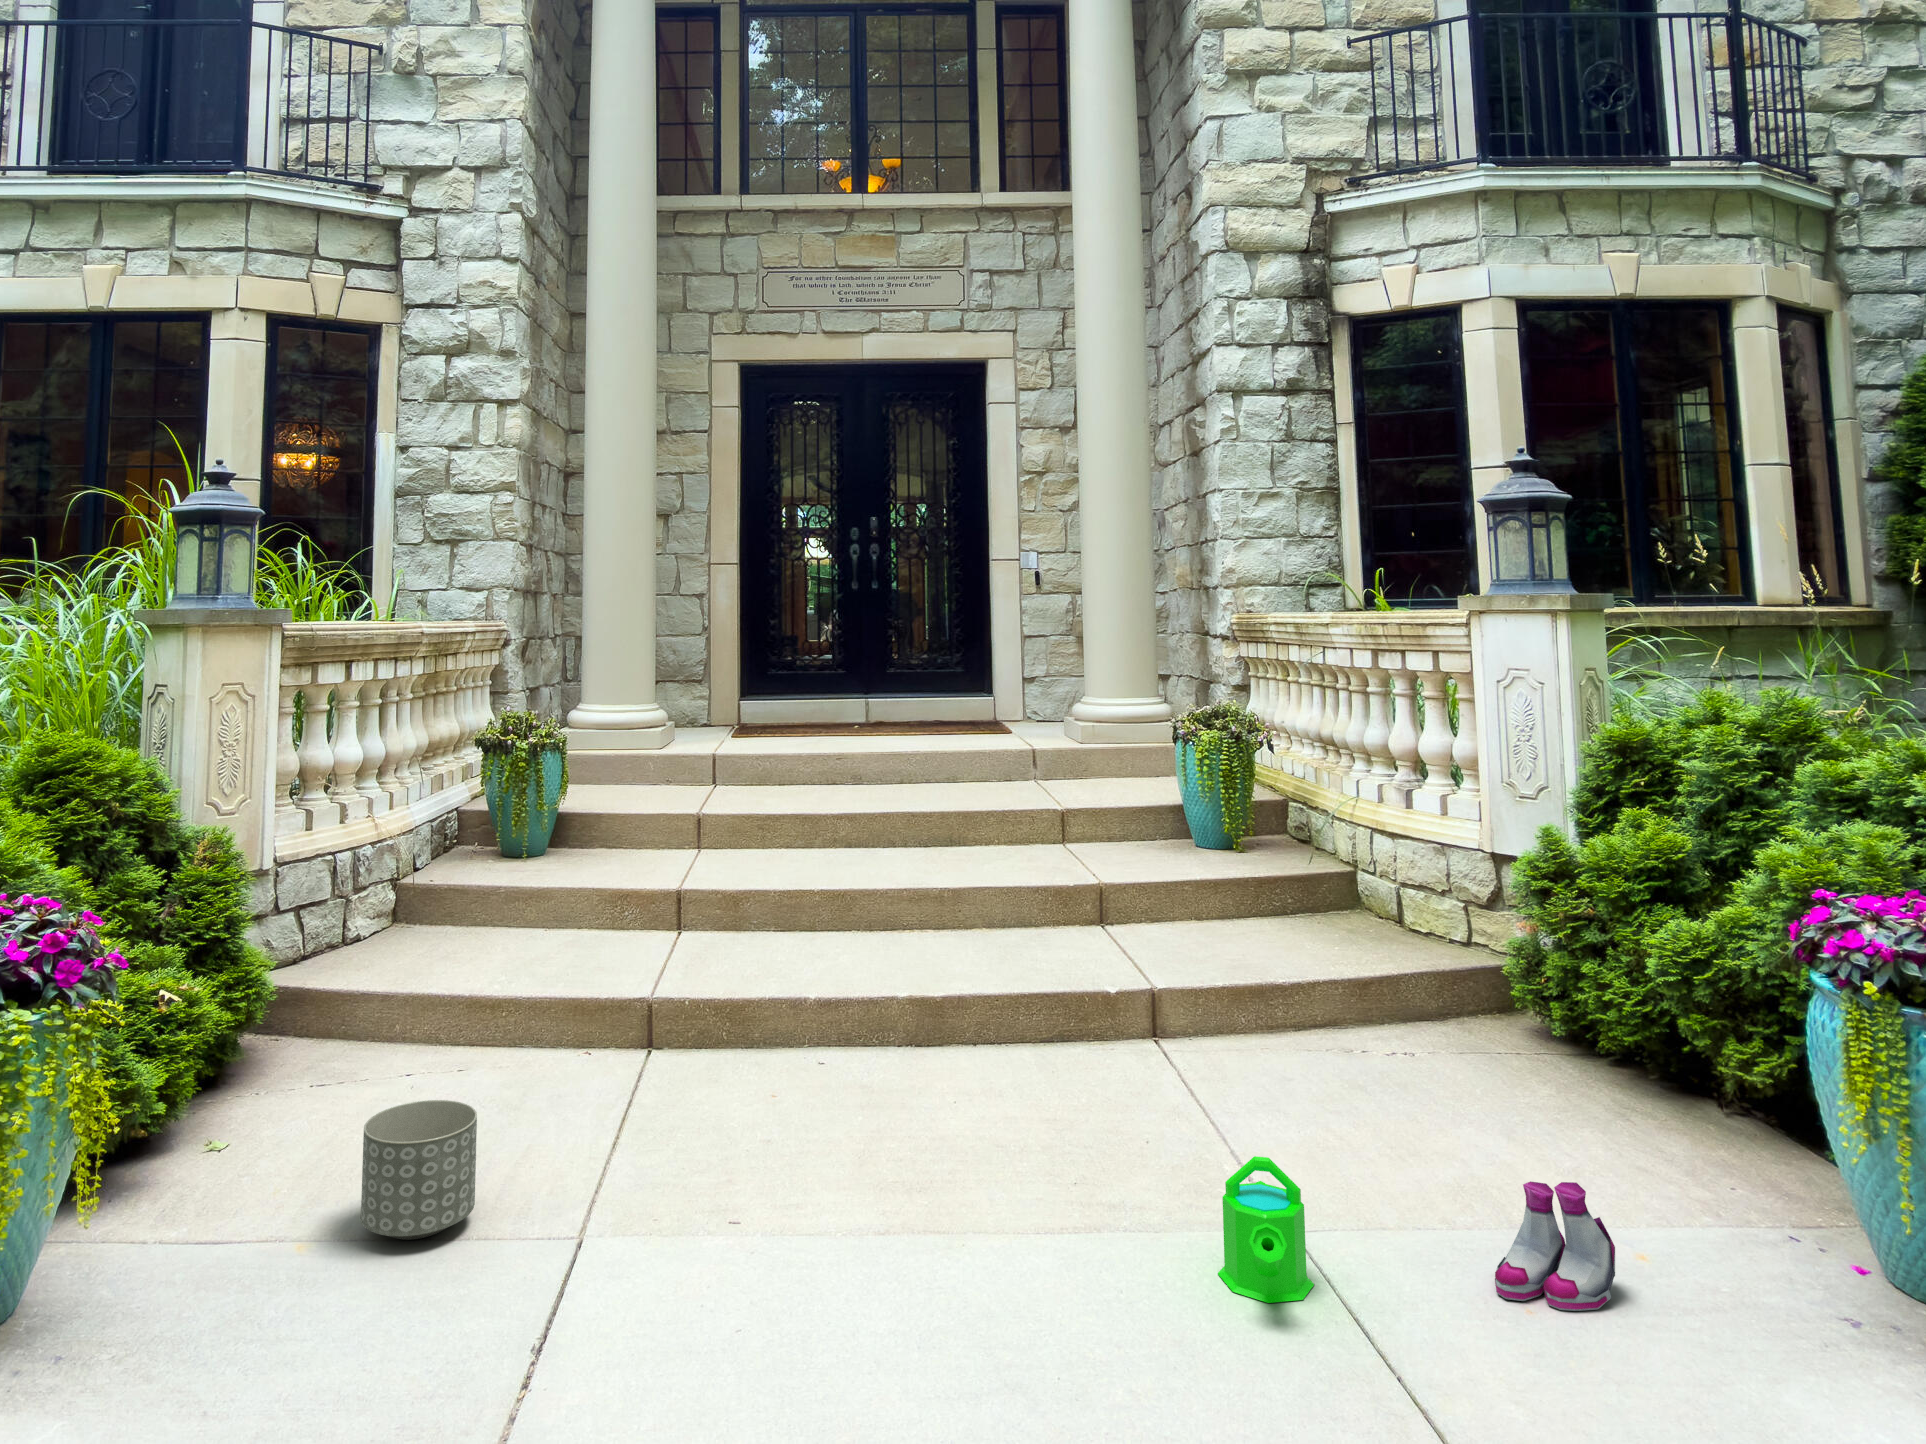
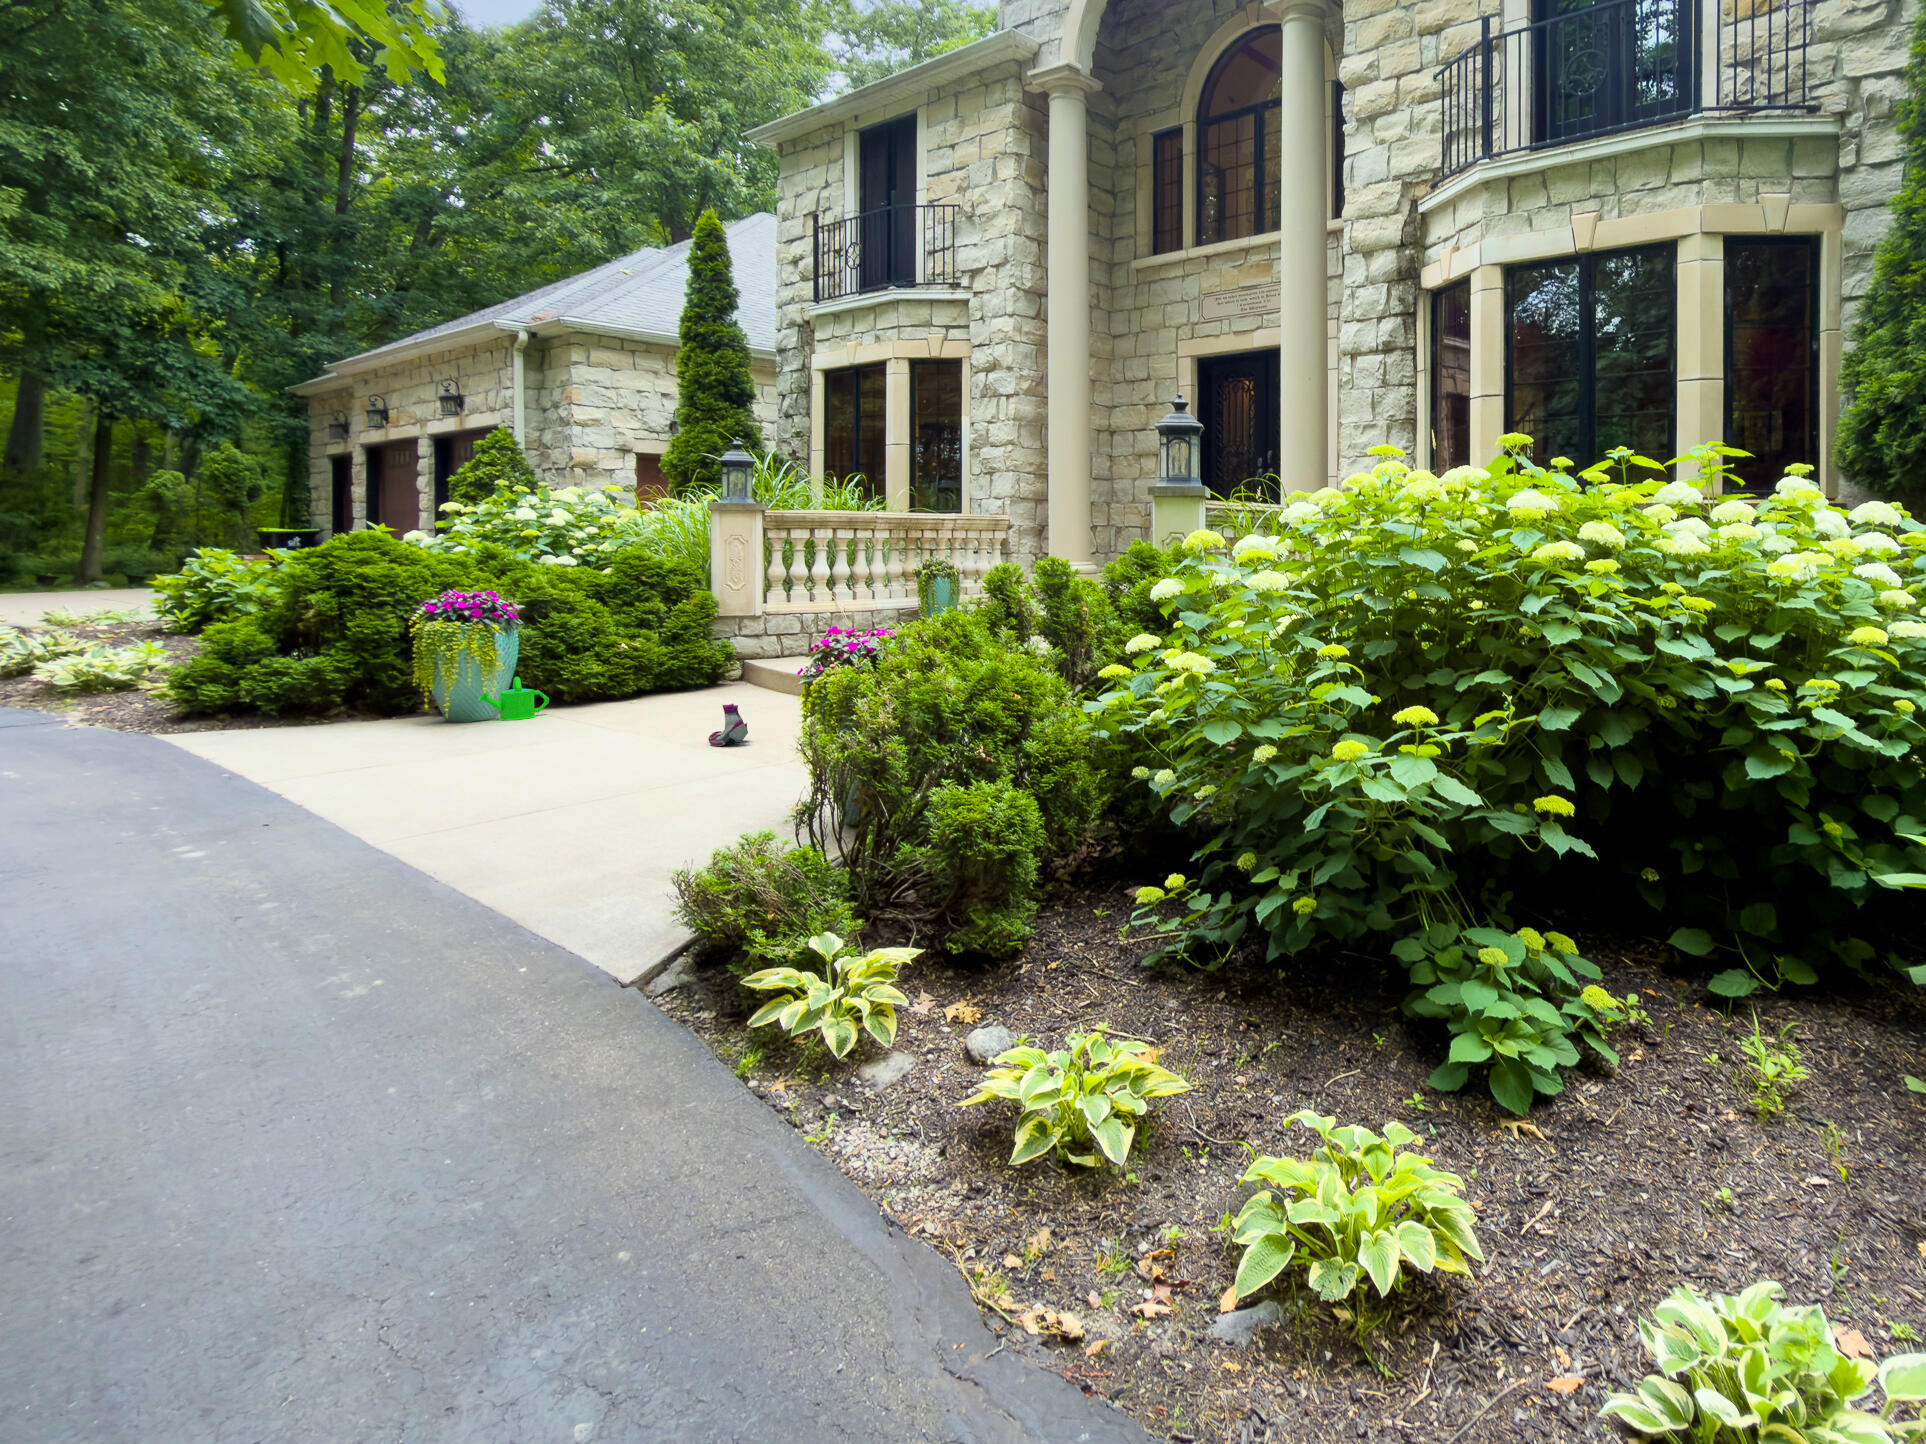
planter: present [361,1100,477,1240] -> none [553,661,598,700]
watering can: present [1218,1156,1314,1303] -> present [478,677,549,720]

